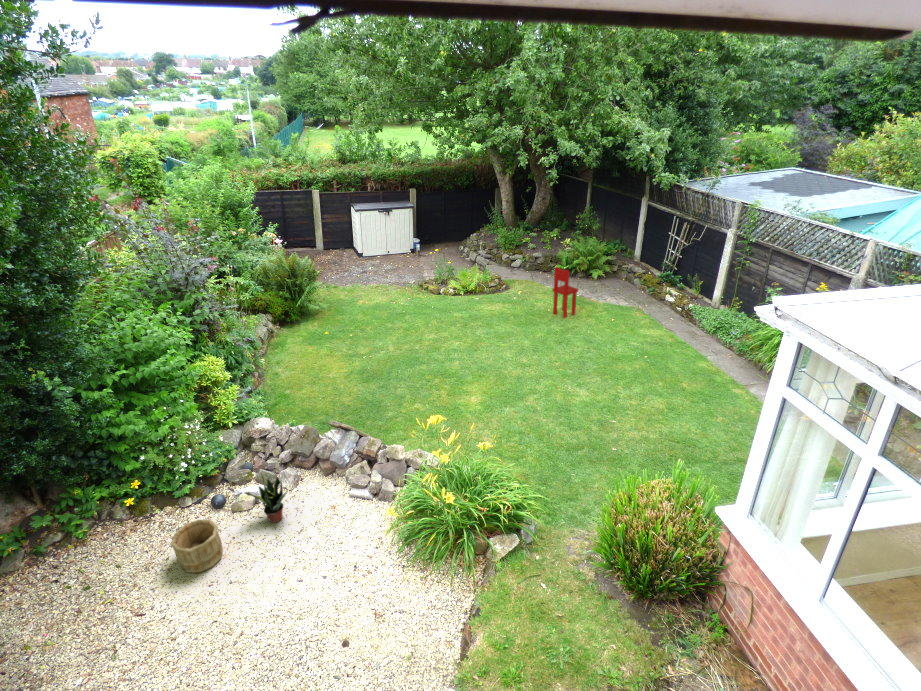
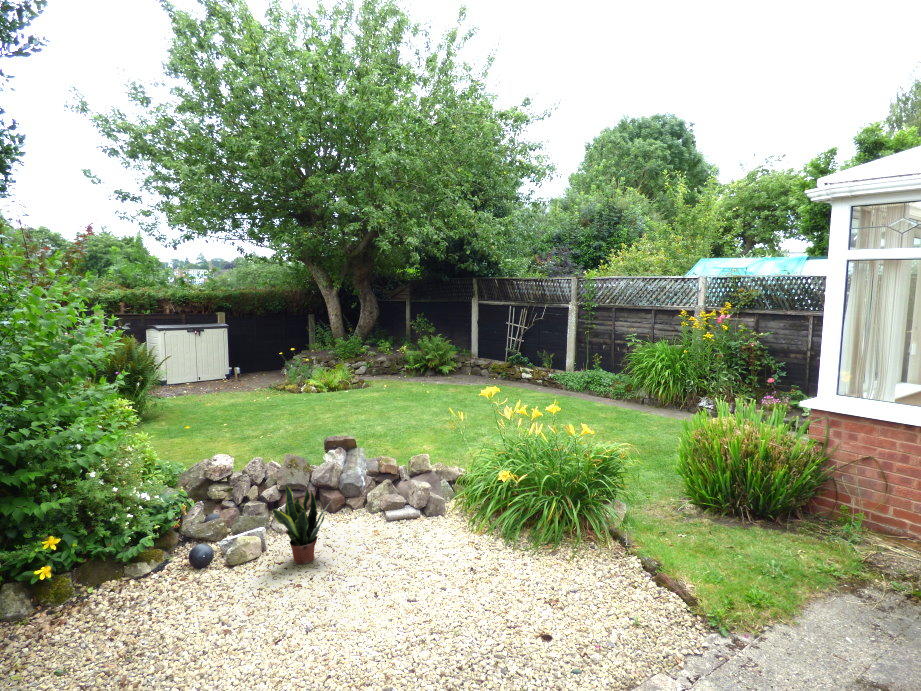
chair: present [553,267,578,318] -> none [433,343,458,395]
wooden bucket: present [171,520,223,573] -> none [185,550,265,639]

